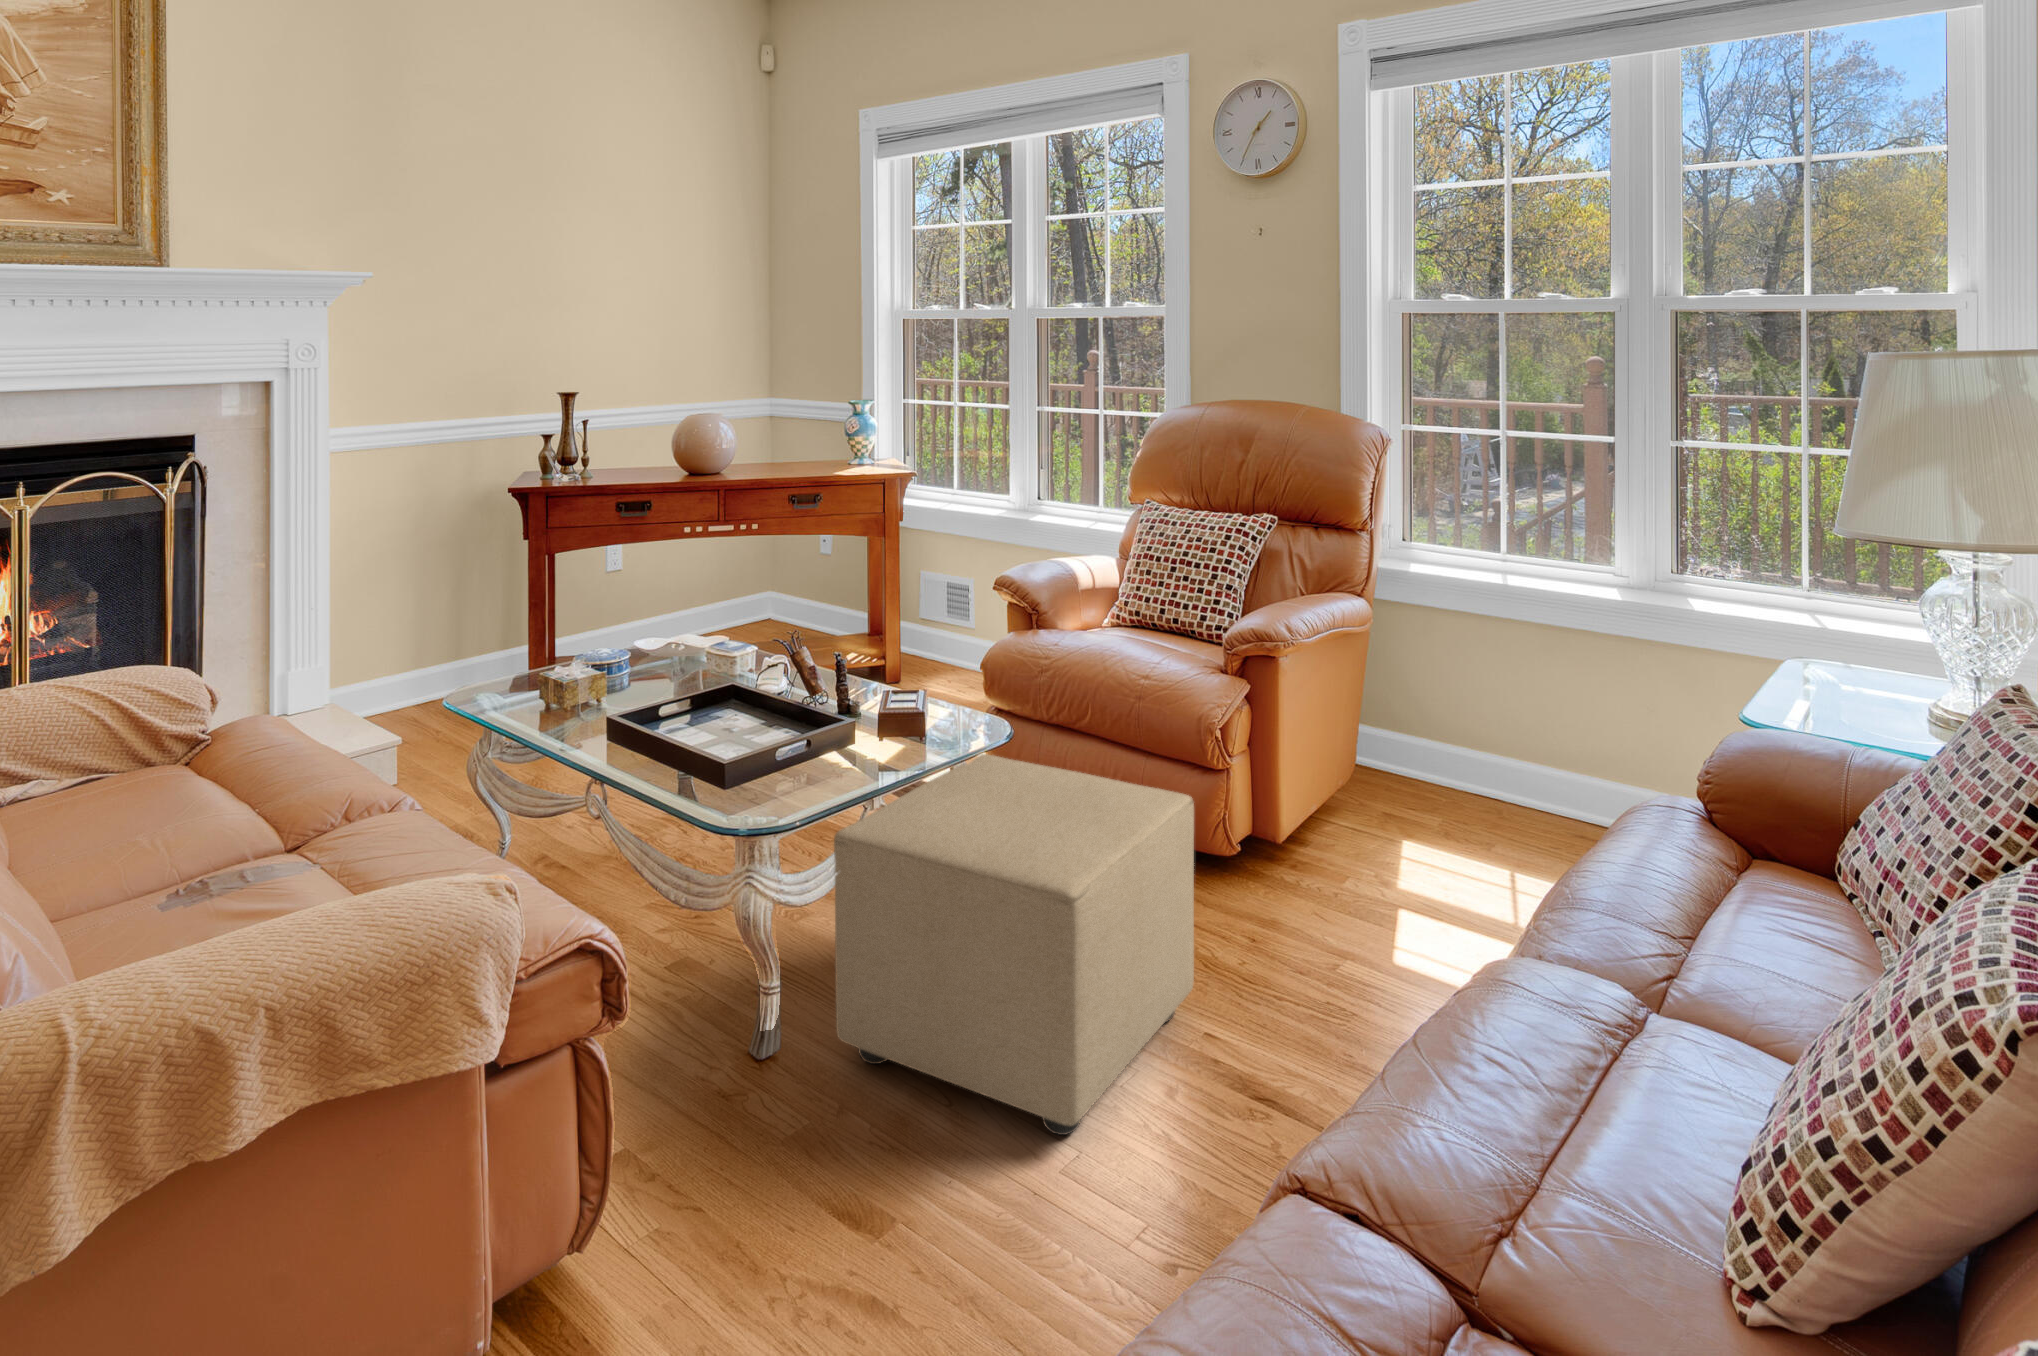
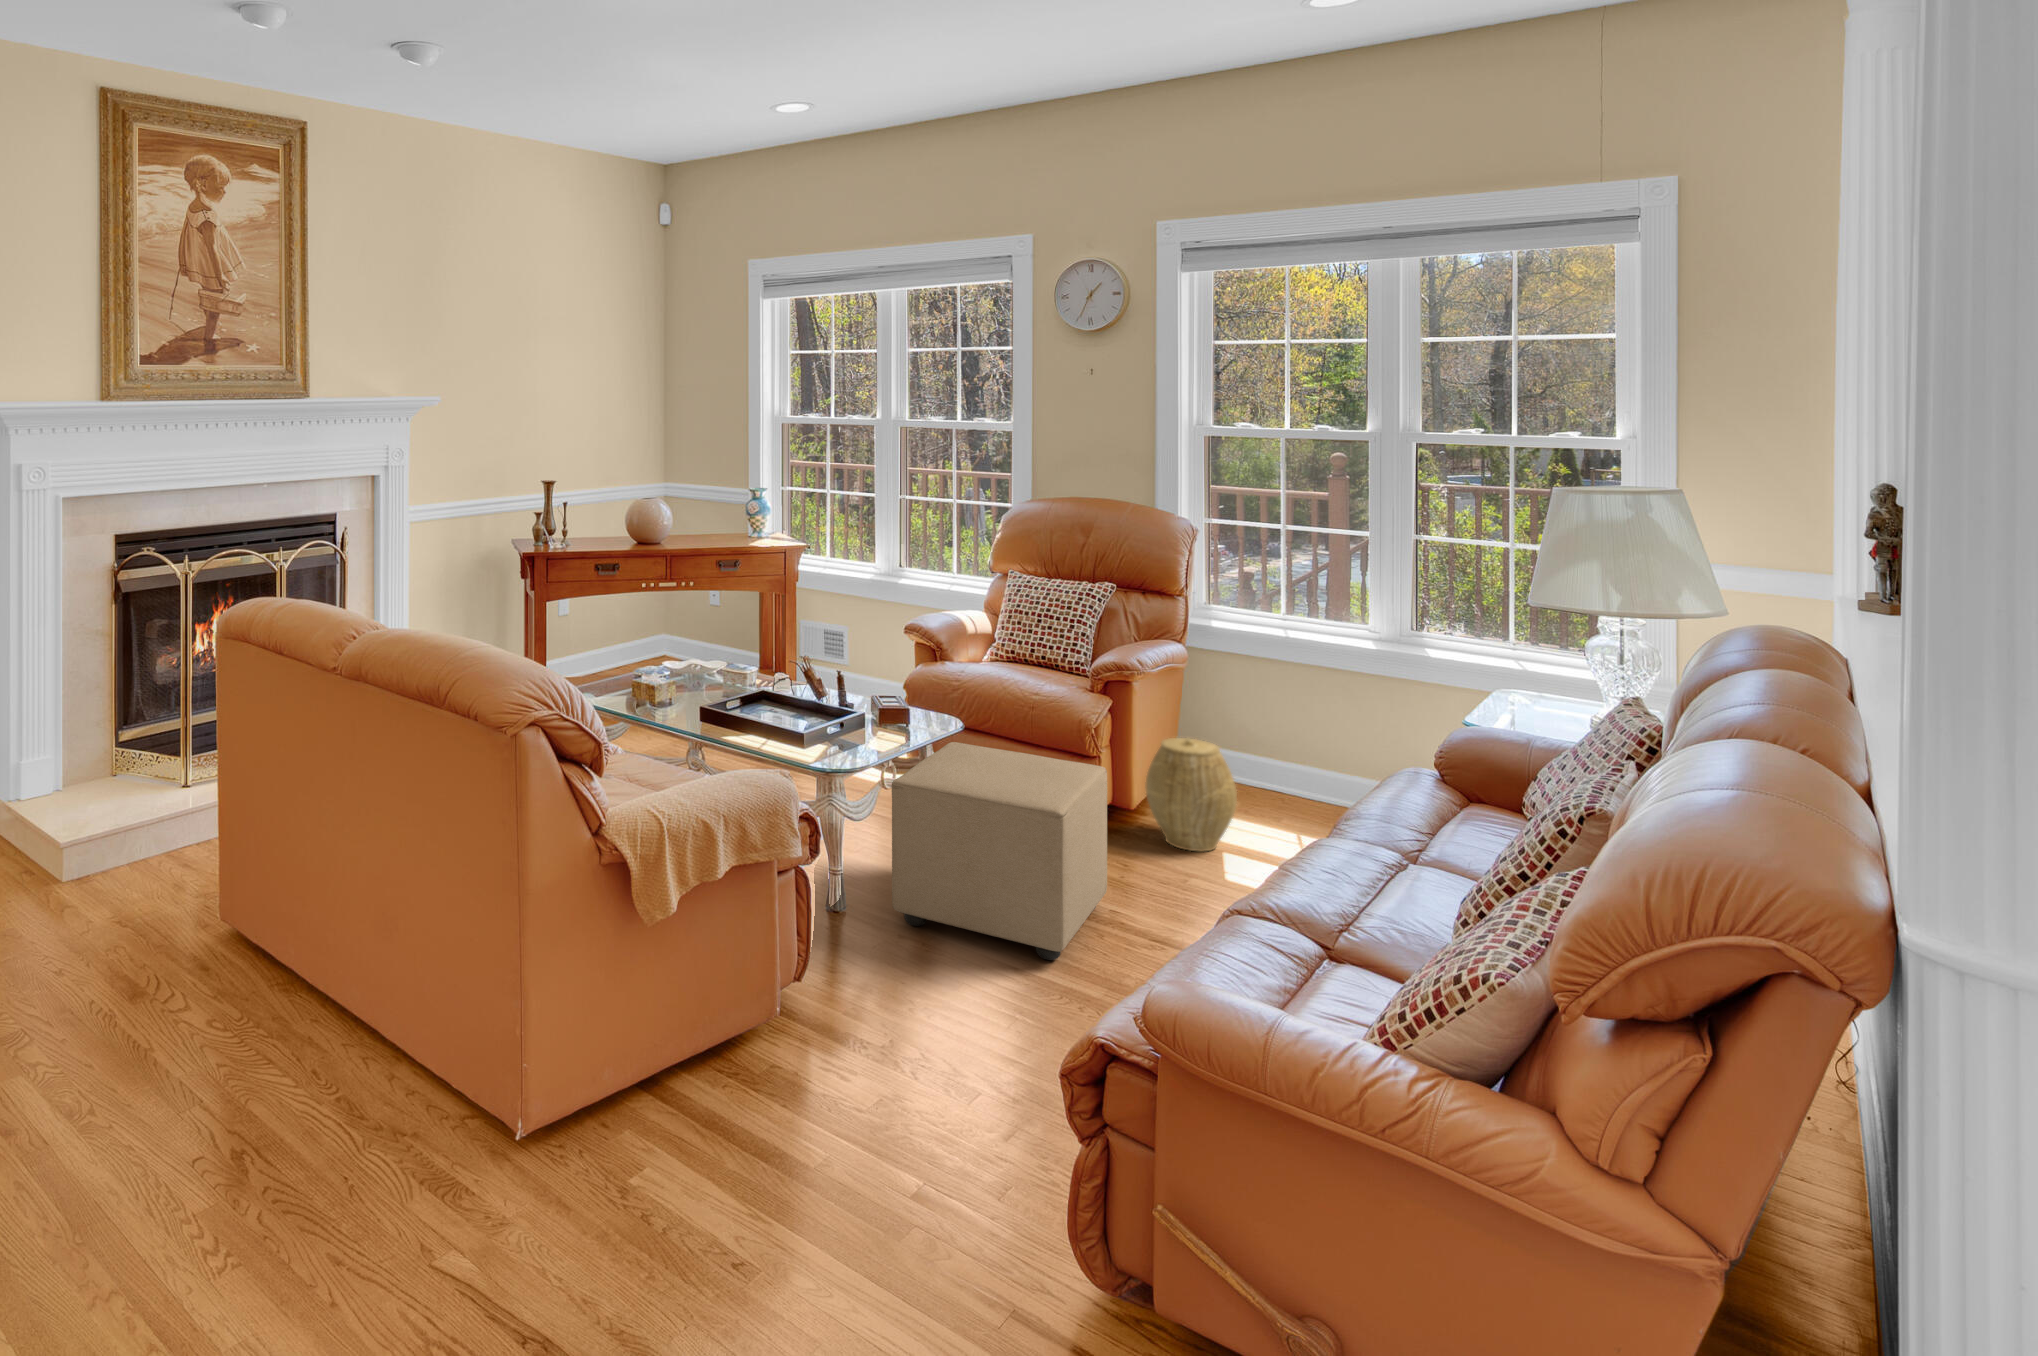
woven basket: none [1290,732,1416,900] -> present [1145,738,1237,852]

